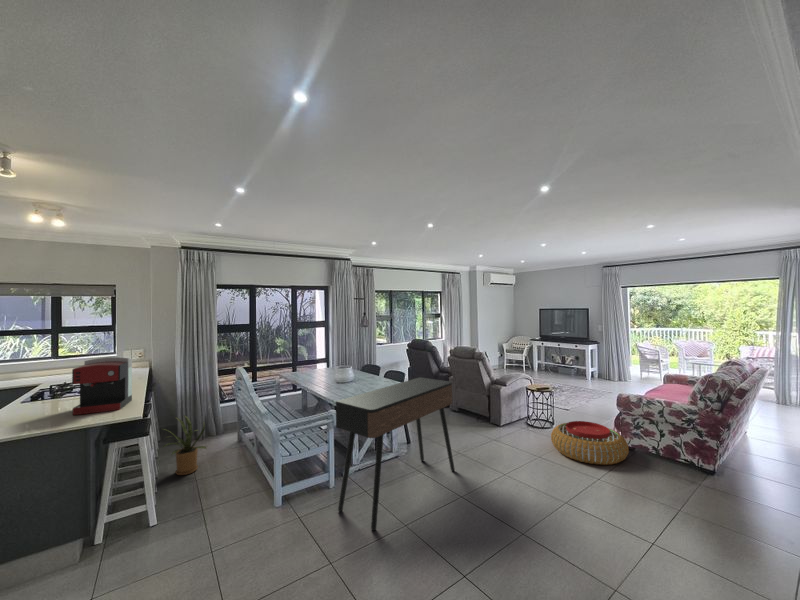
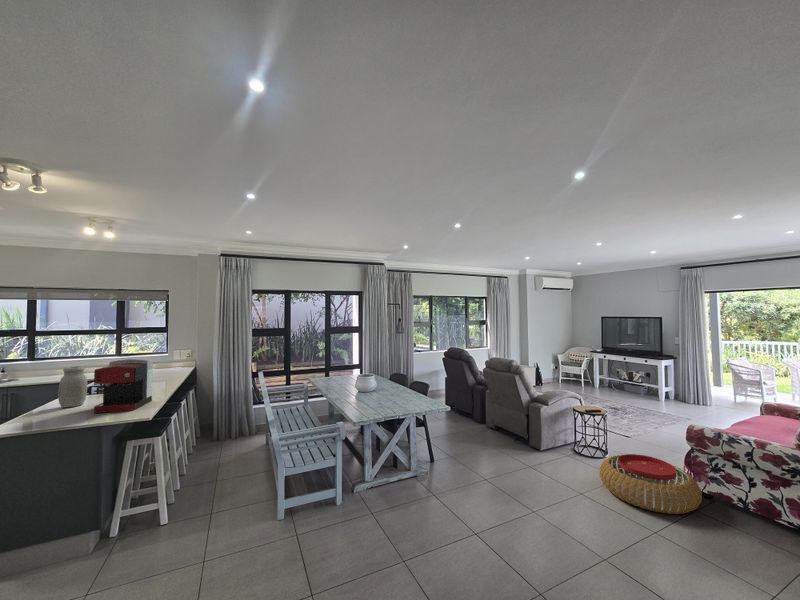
jar: none [20,367,54,413] -> present [58,366,87,408]
console table: present [336,377,455,531] -> none [338,392,476,562]
house plant: present [163,416,206,475] -> none [187,415,229,475]

